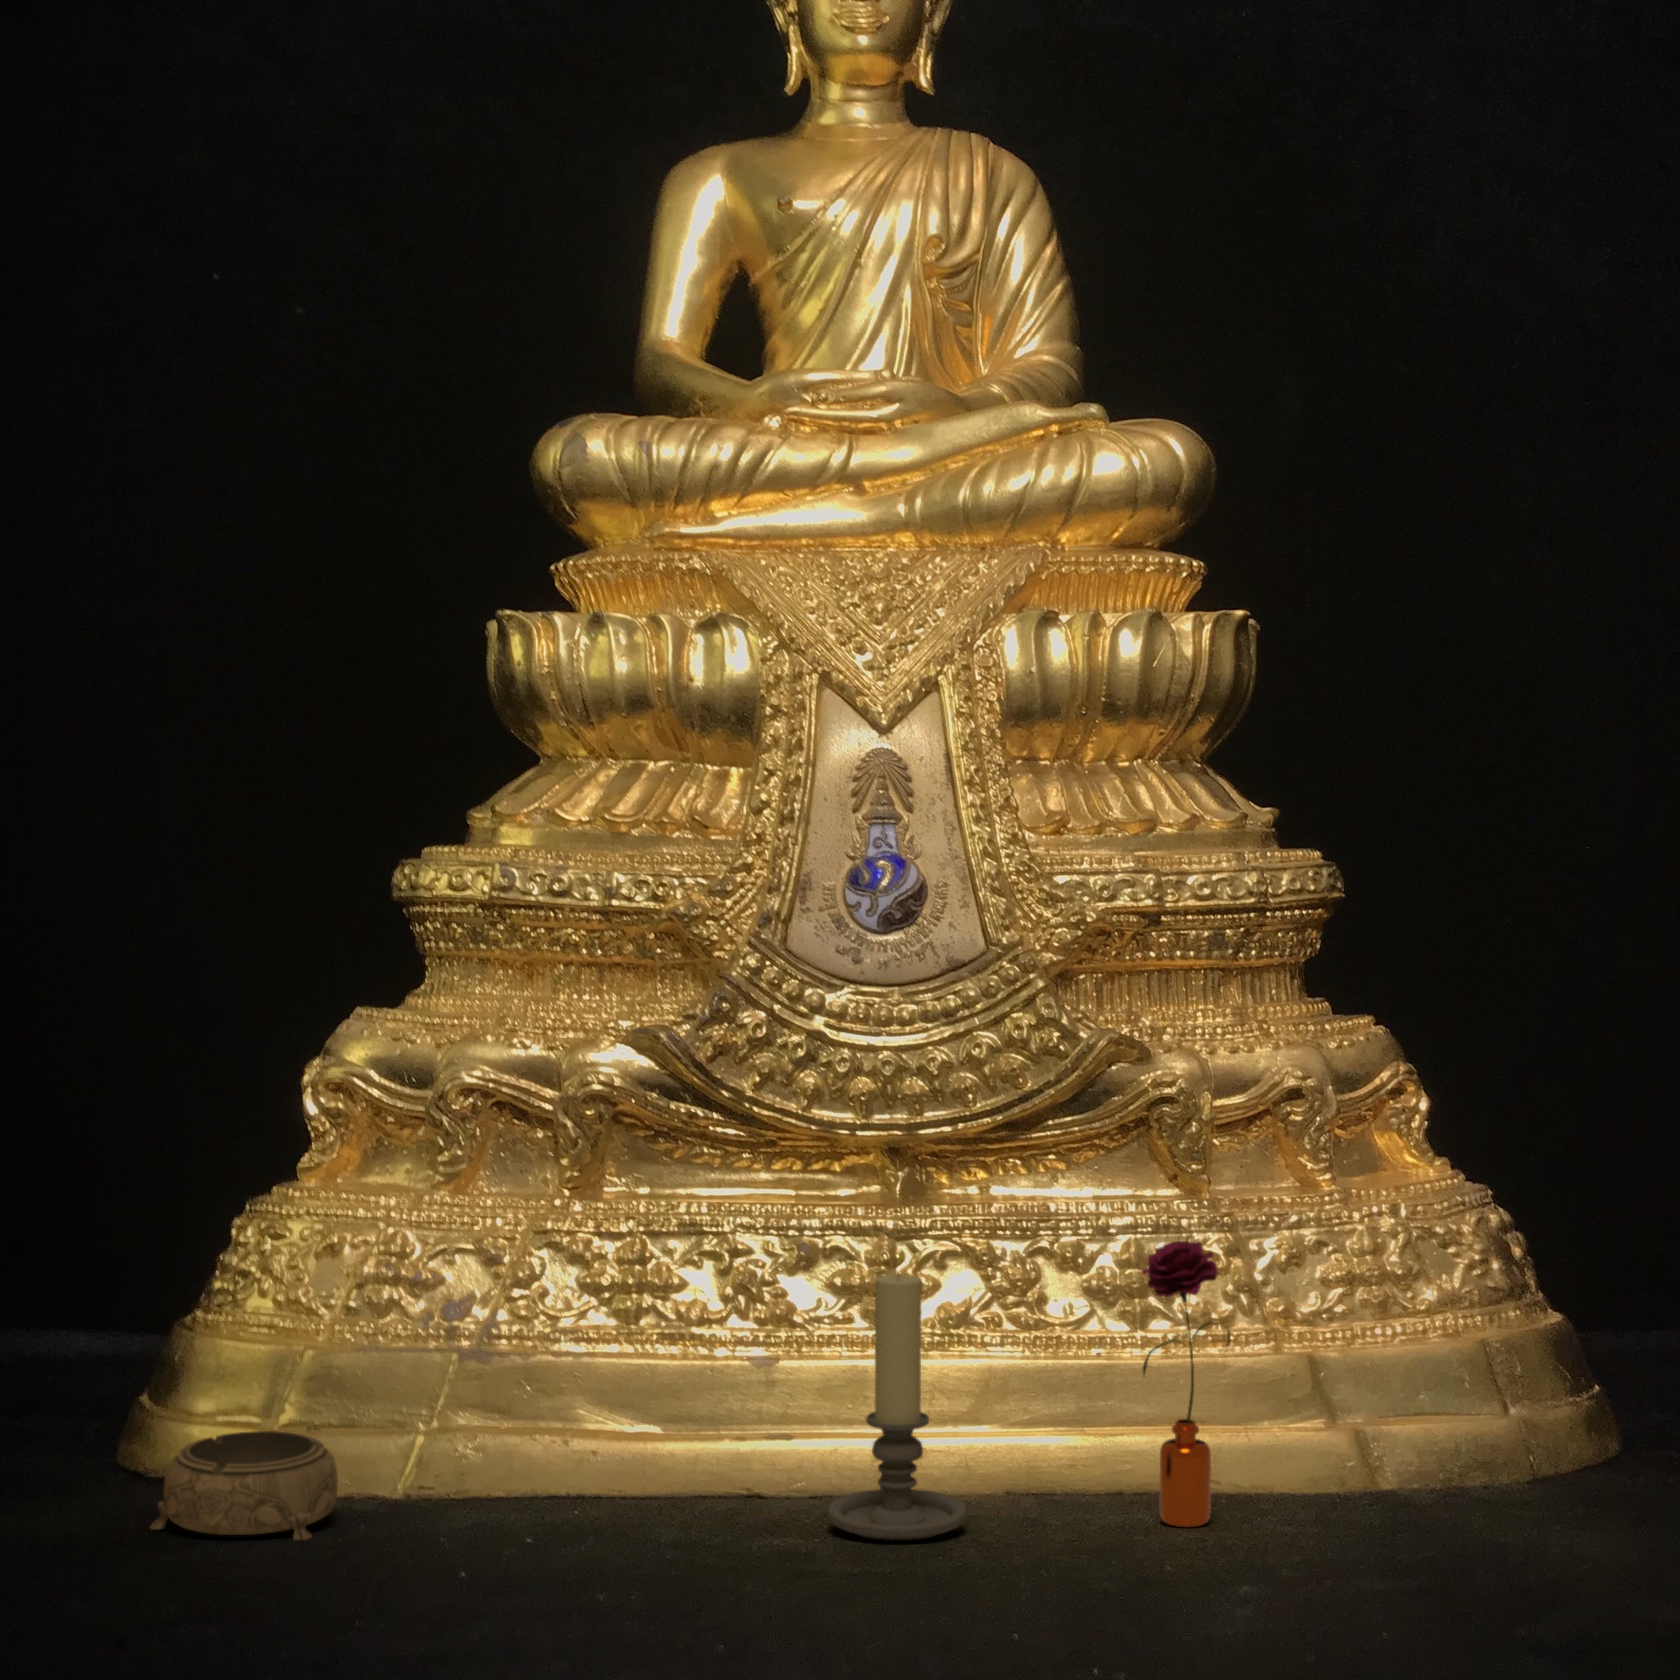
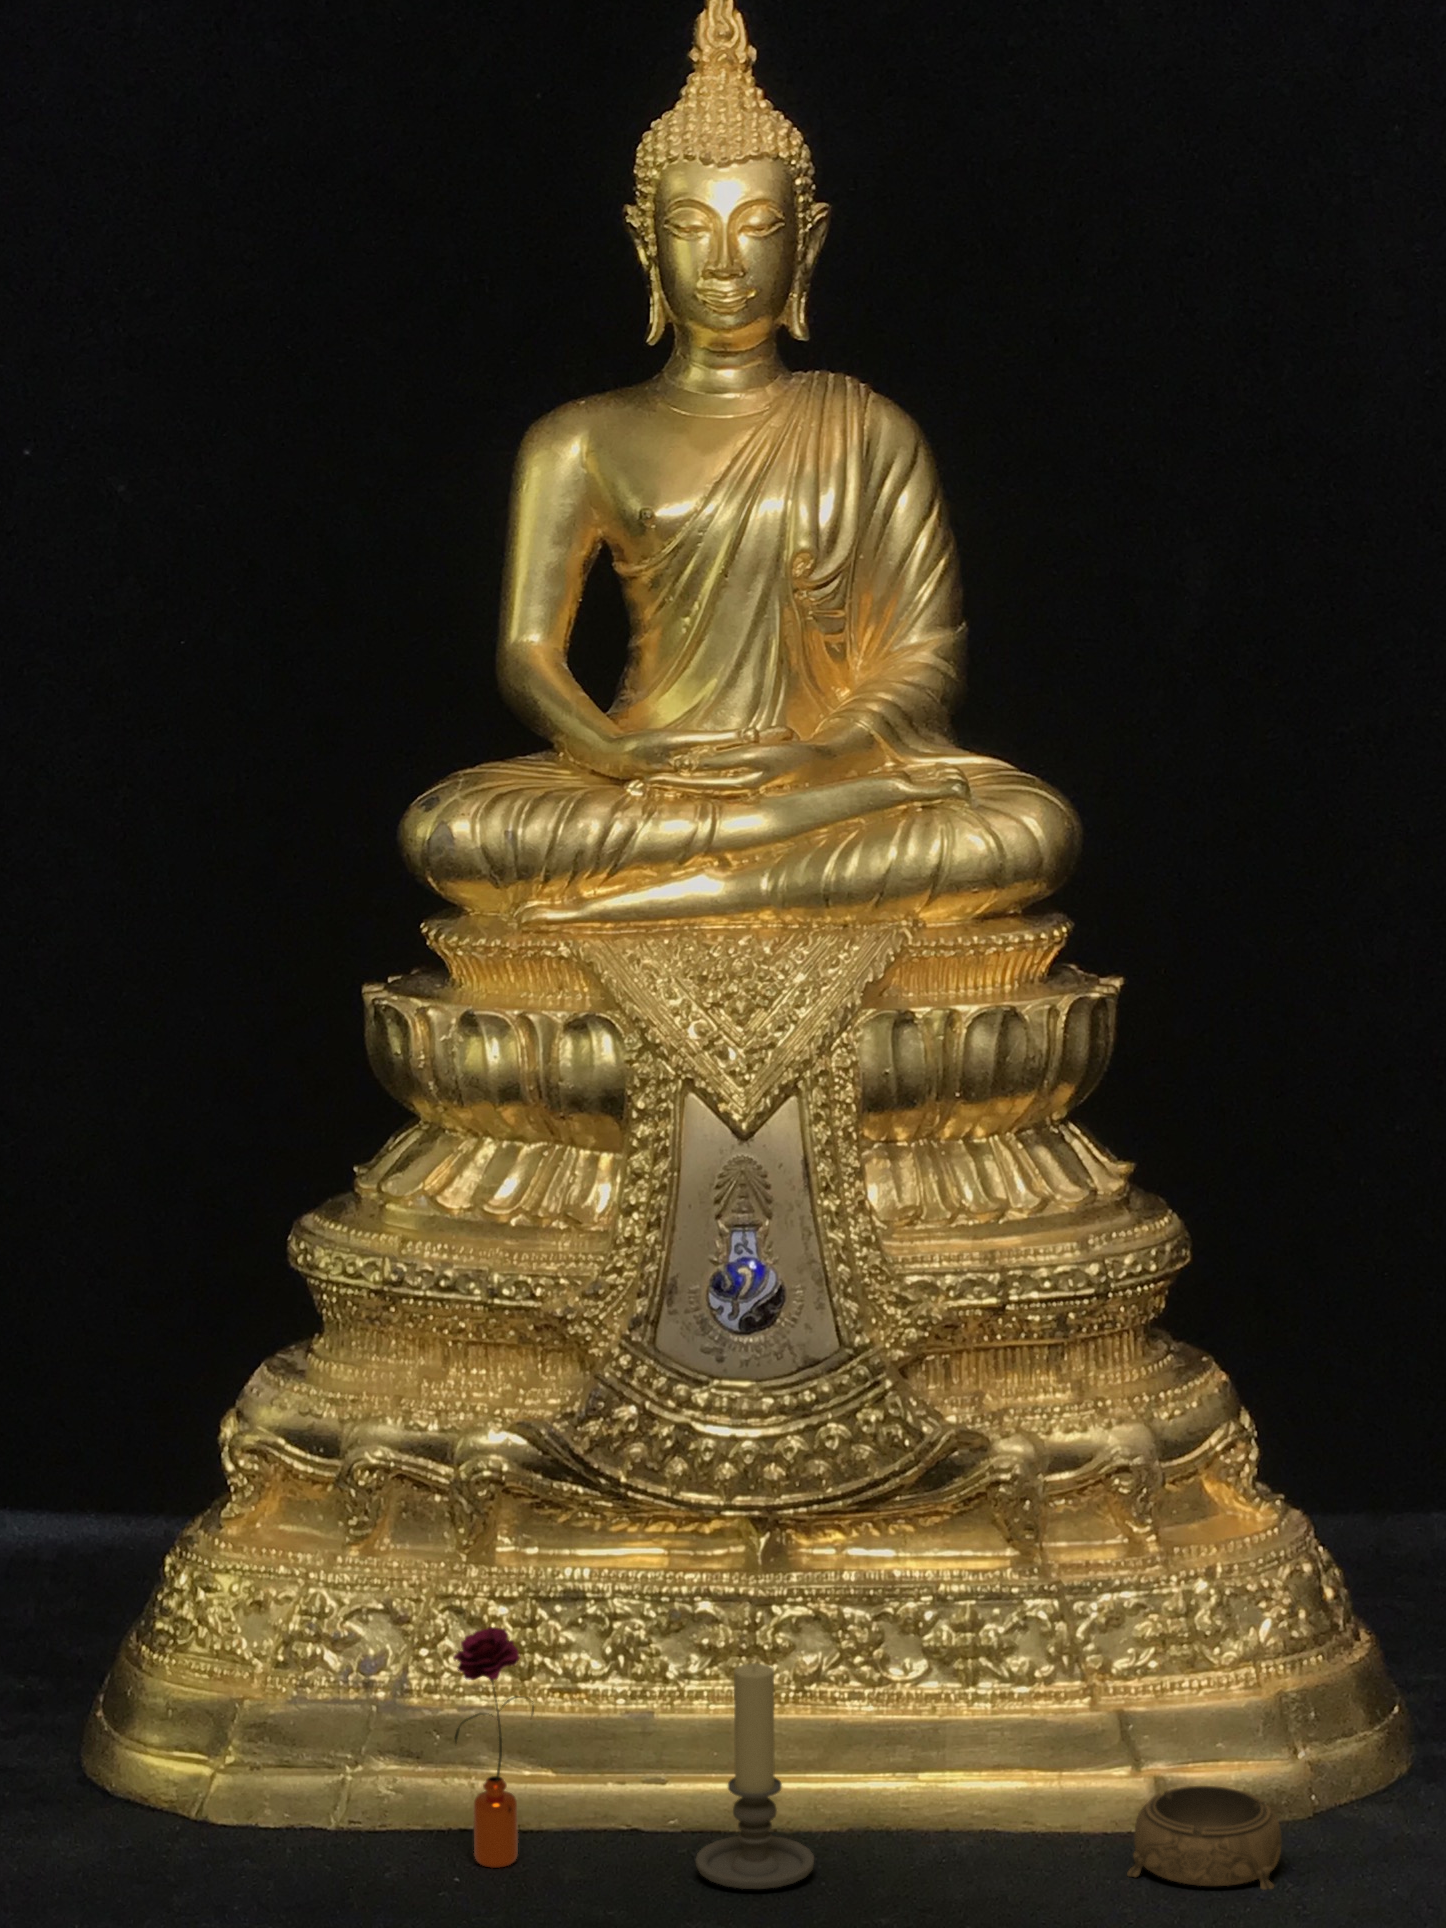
flower: present [1143,1240,1230,1528] -> present [454,1627,534,1868]
decorative bowl: present [150,1431,338,1540] -> present [1127,1786,1282,1890]

